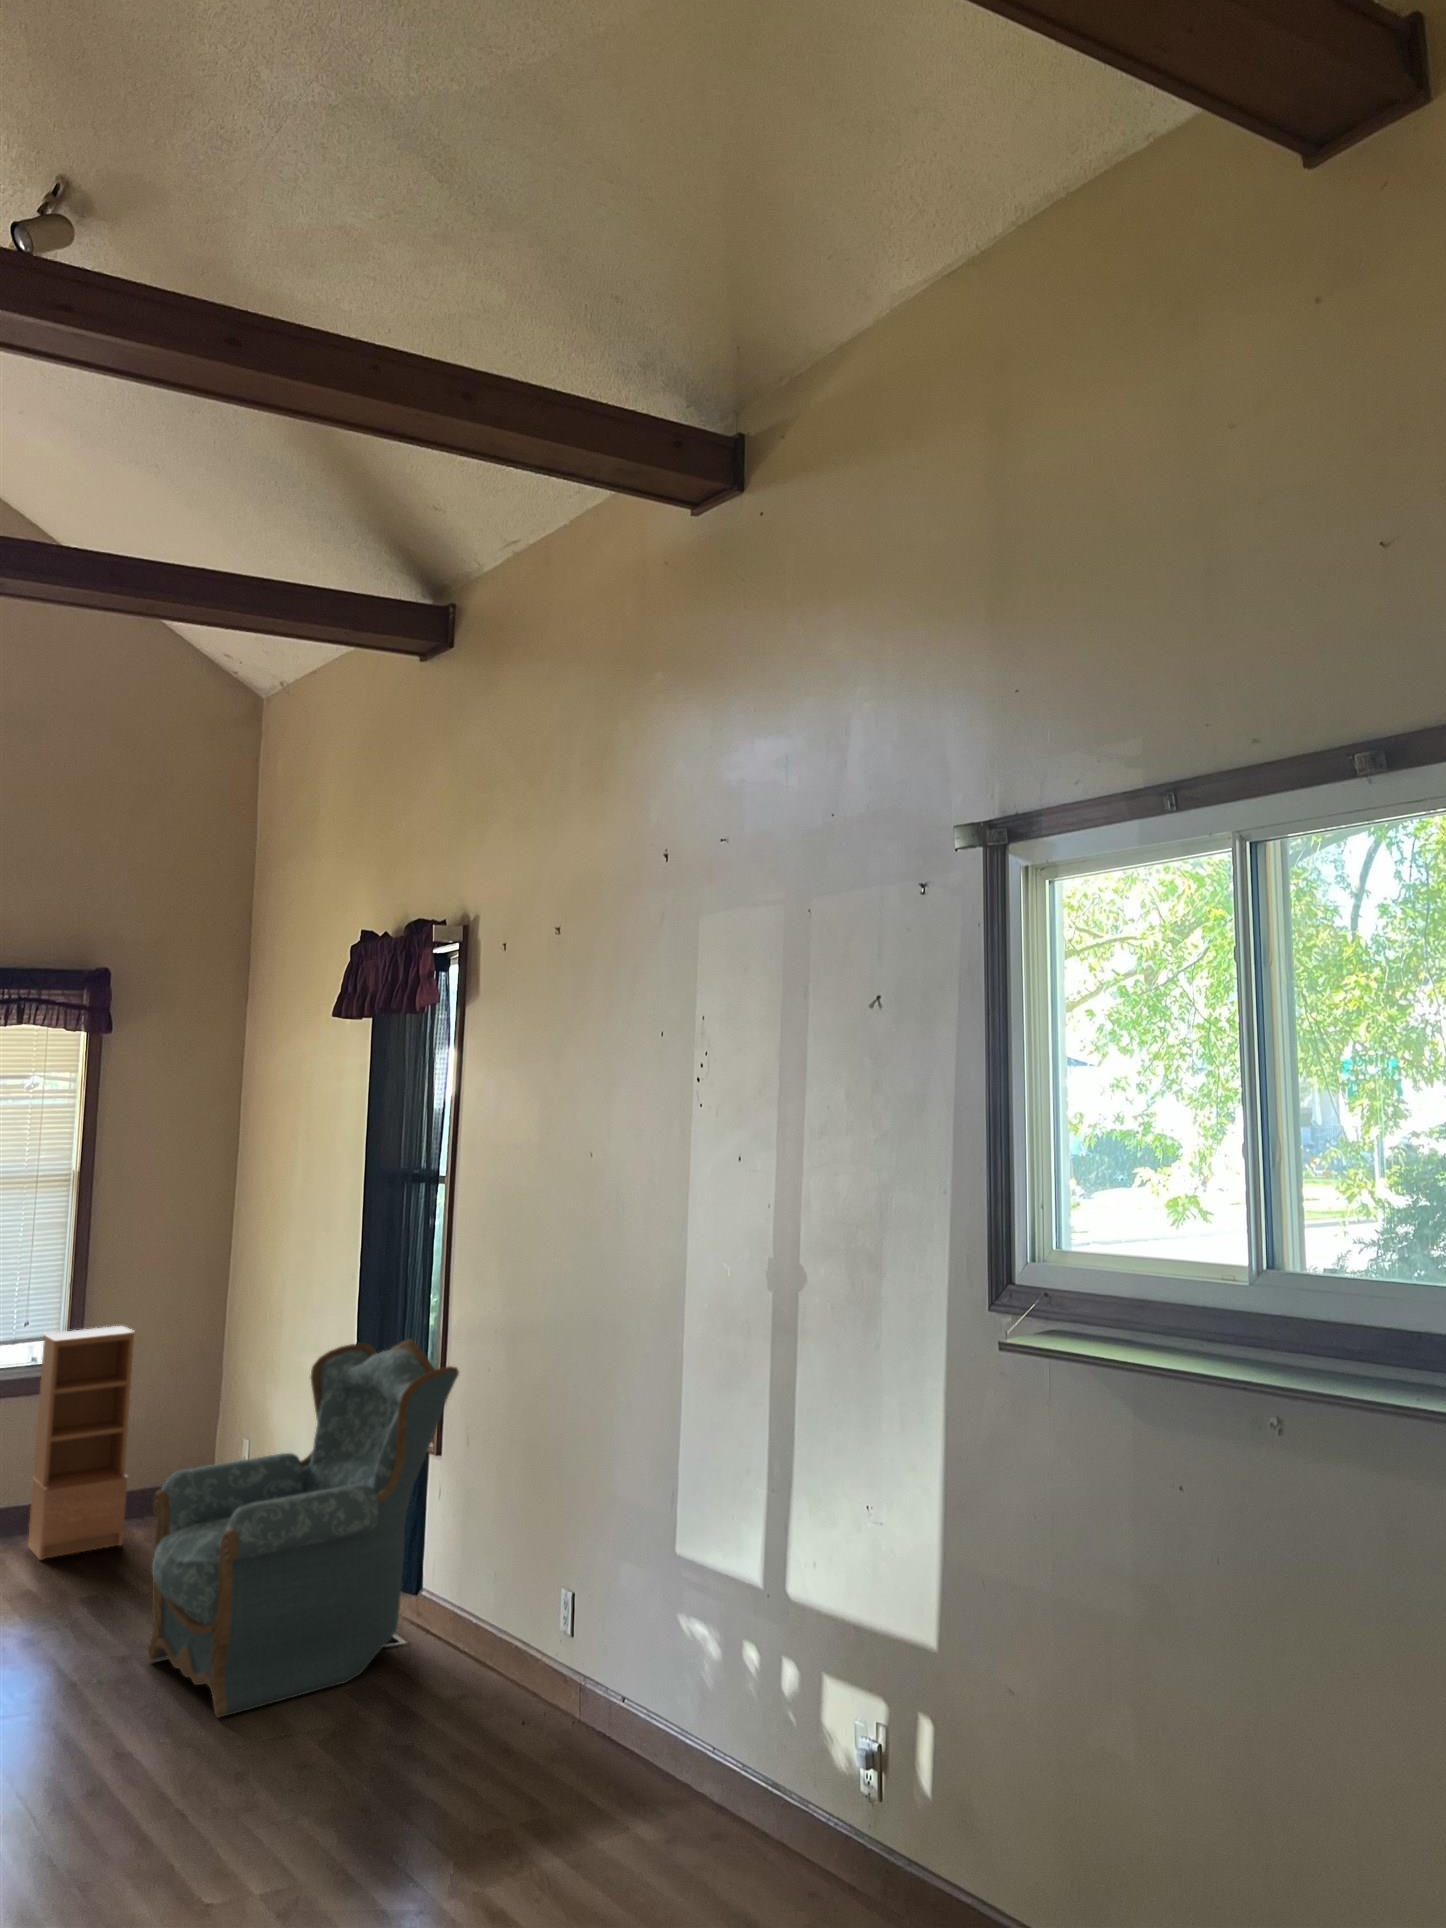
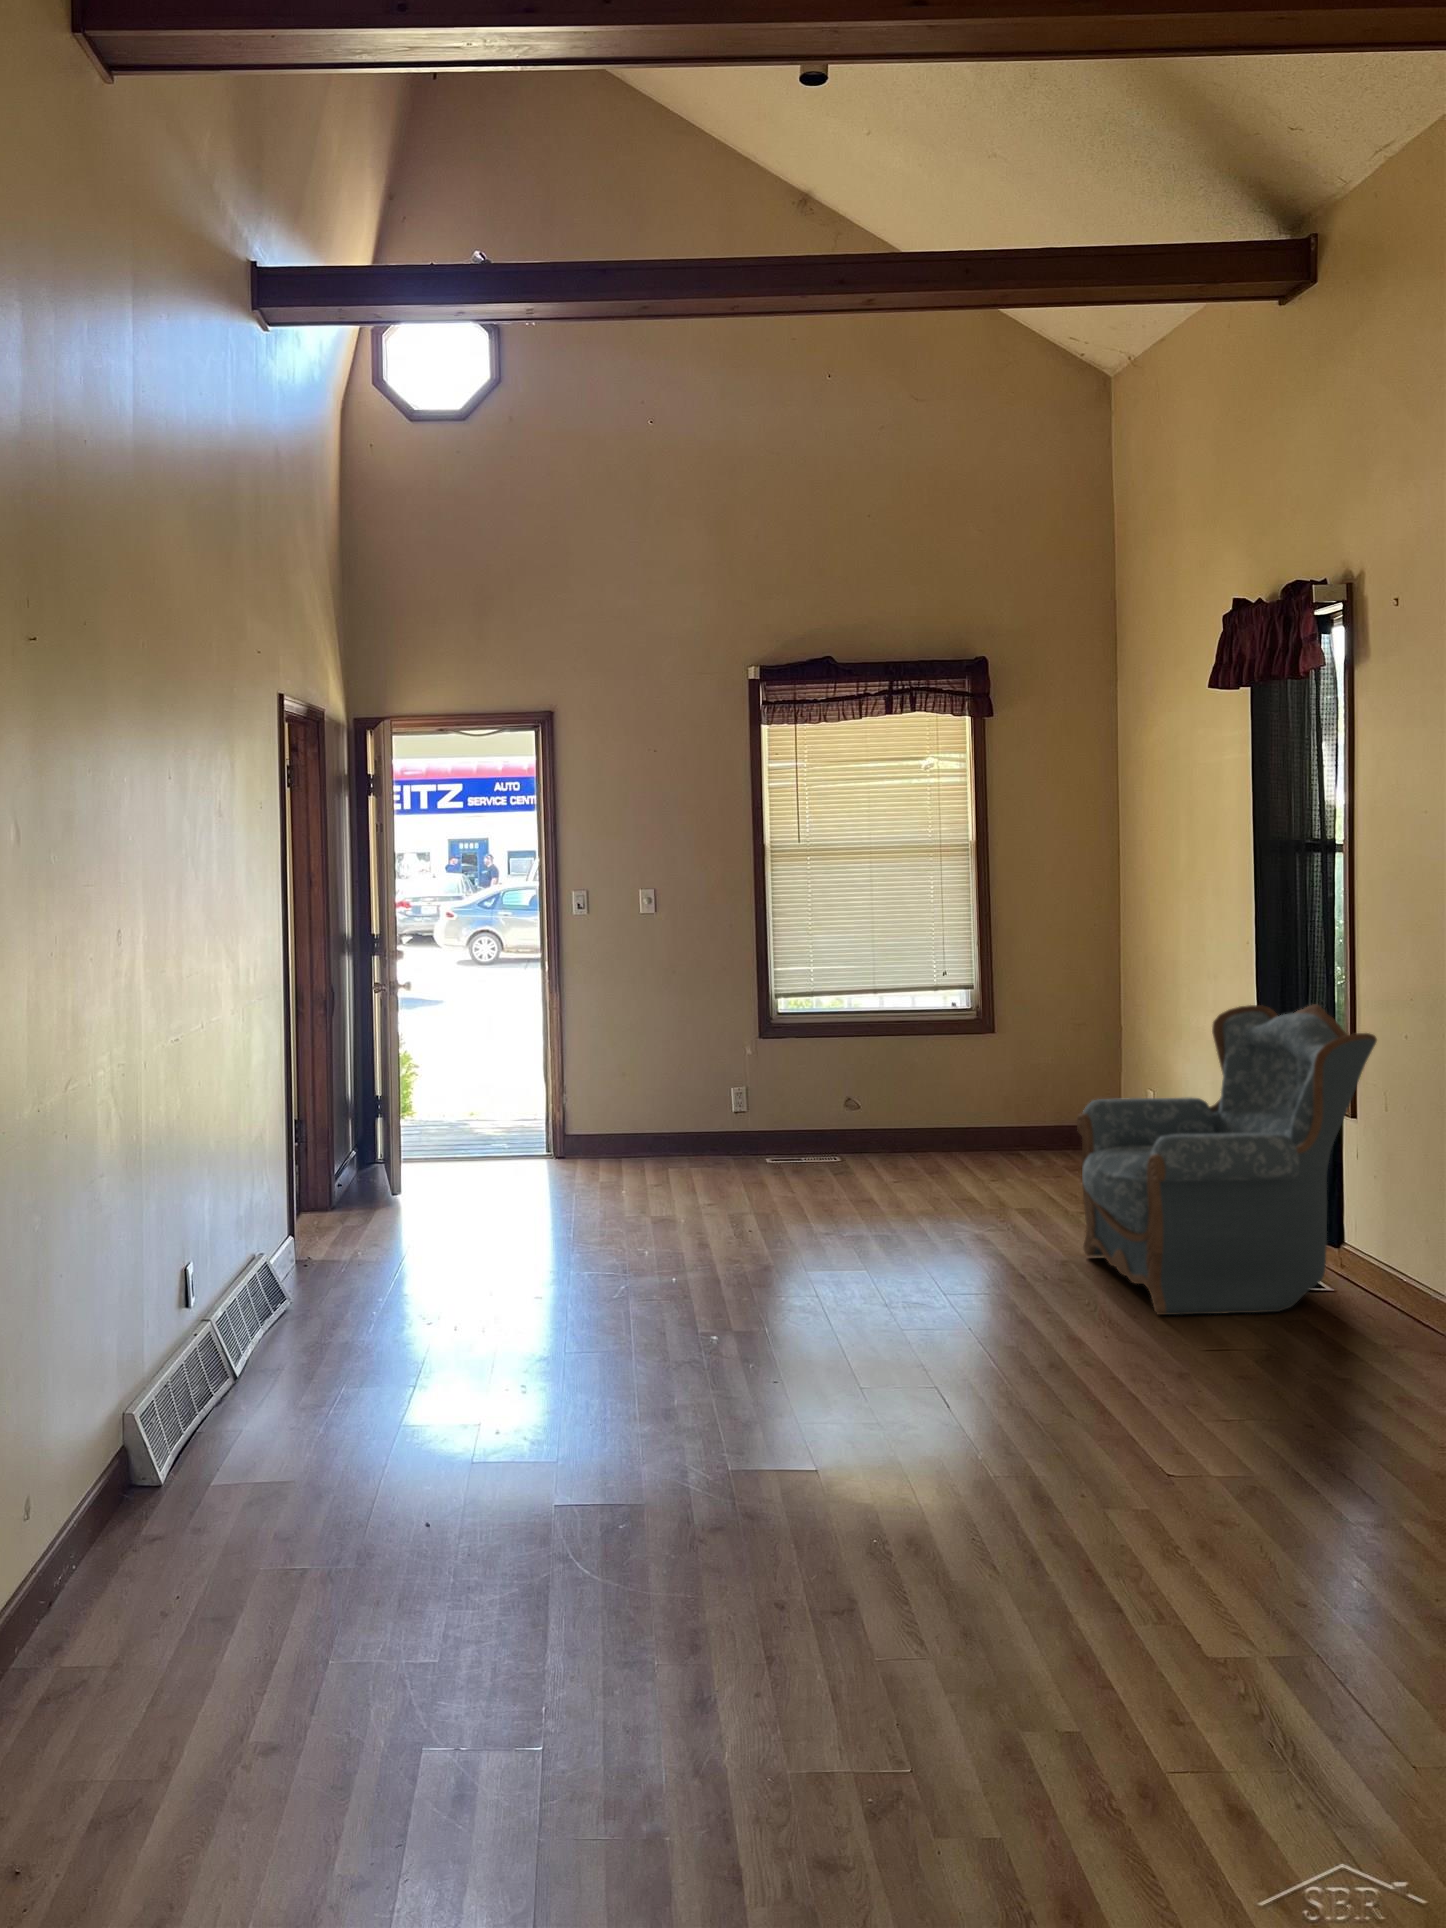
bookcase: present [28,1326,135,1560] -> none [961,976,1043,1161]

